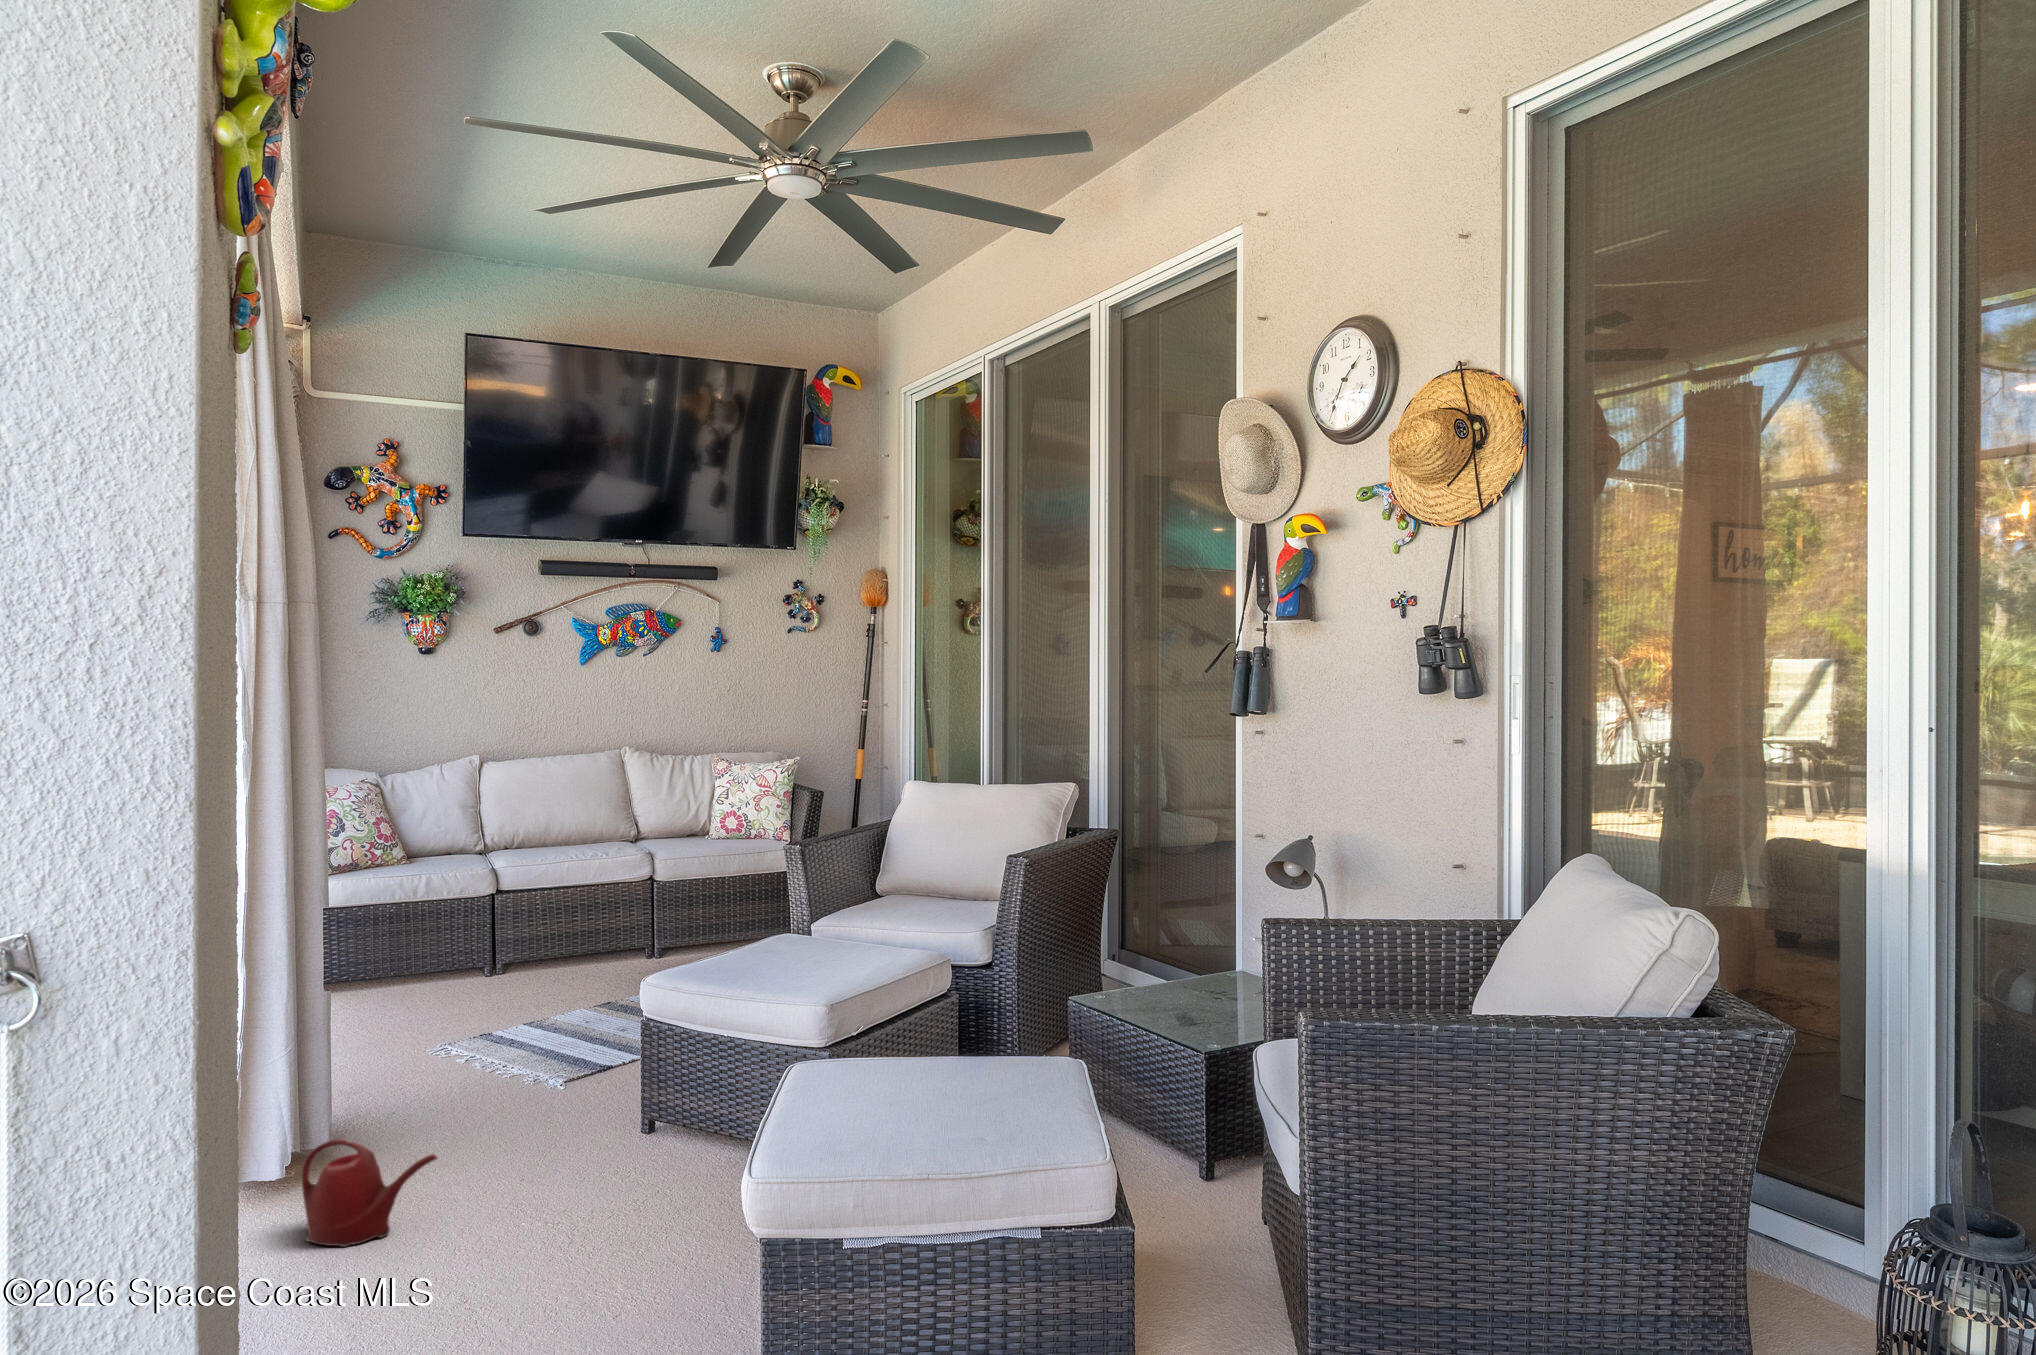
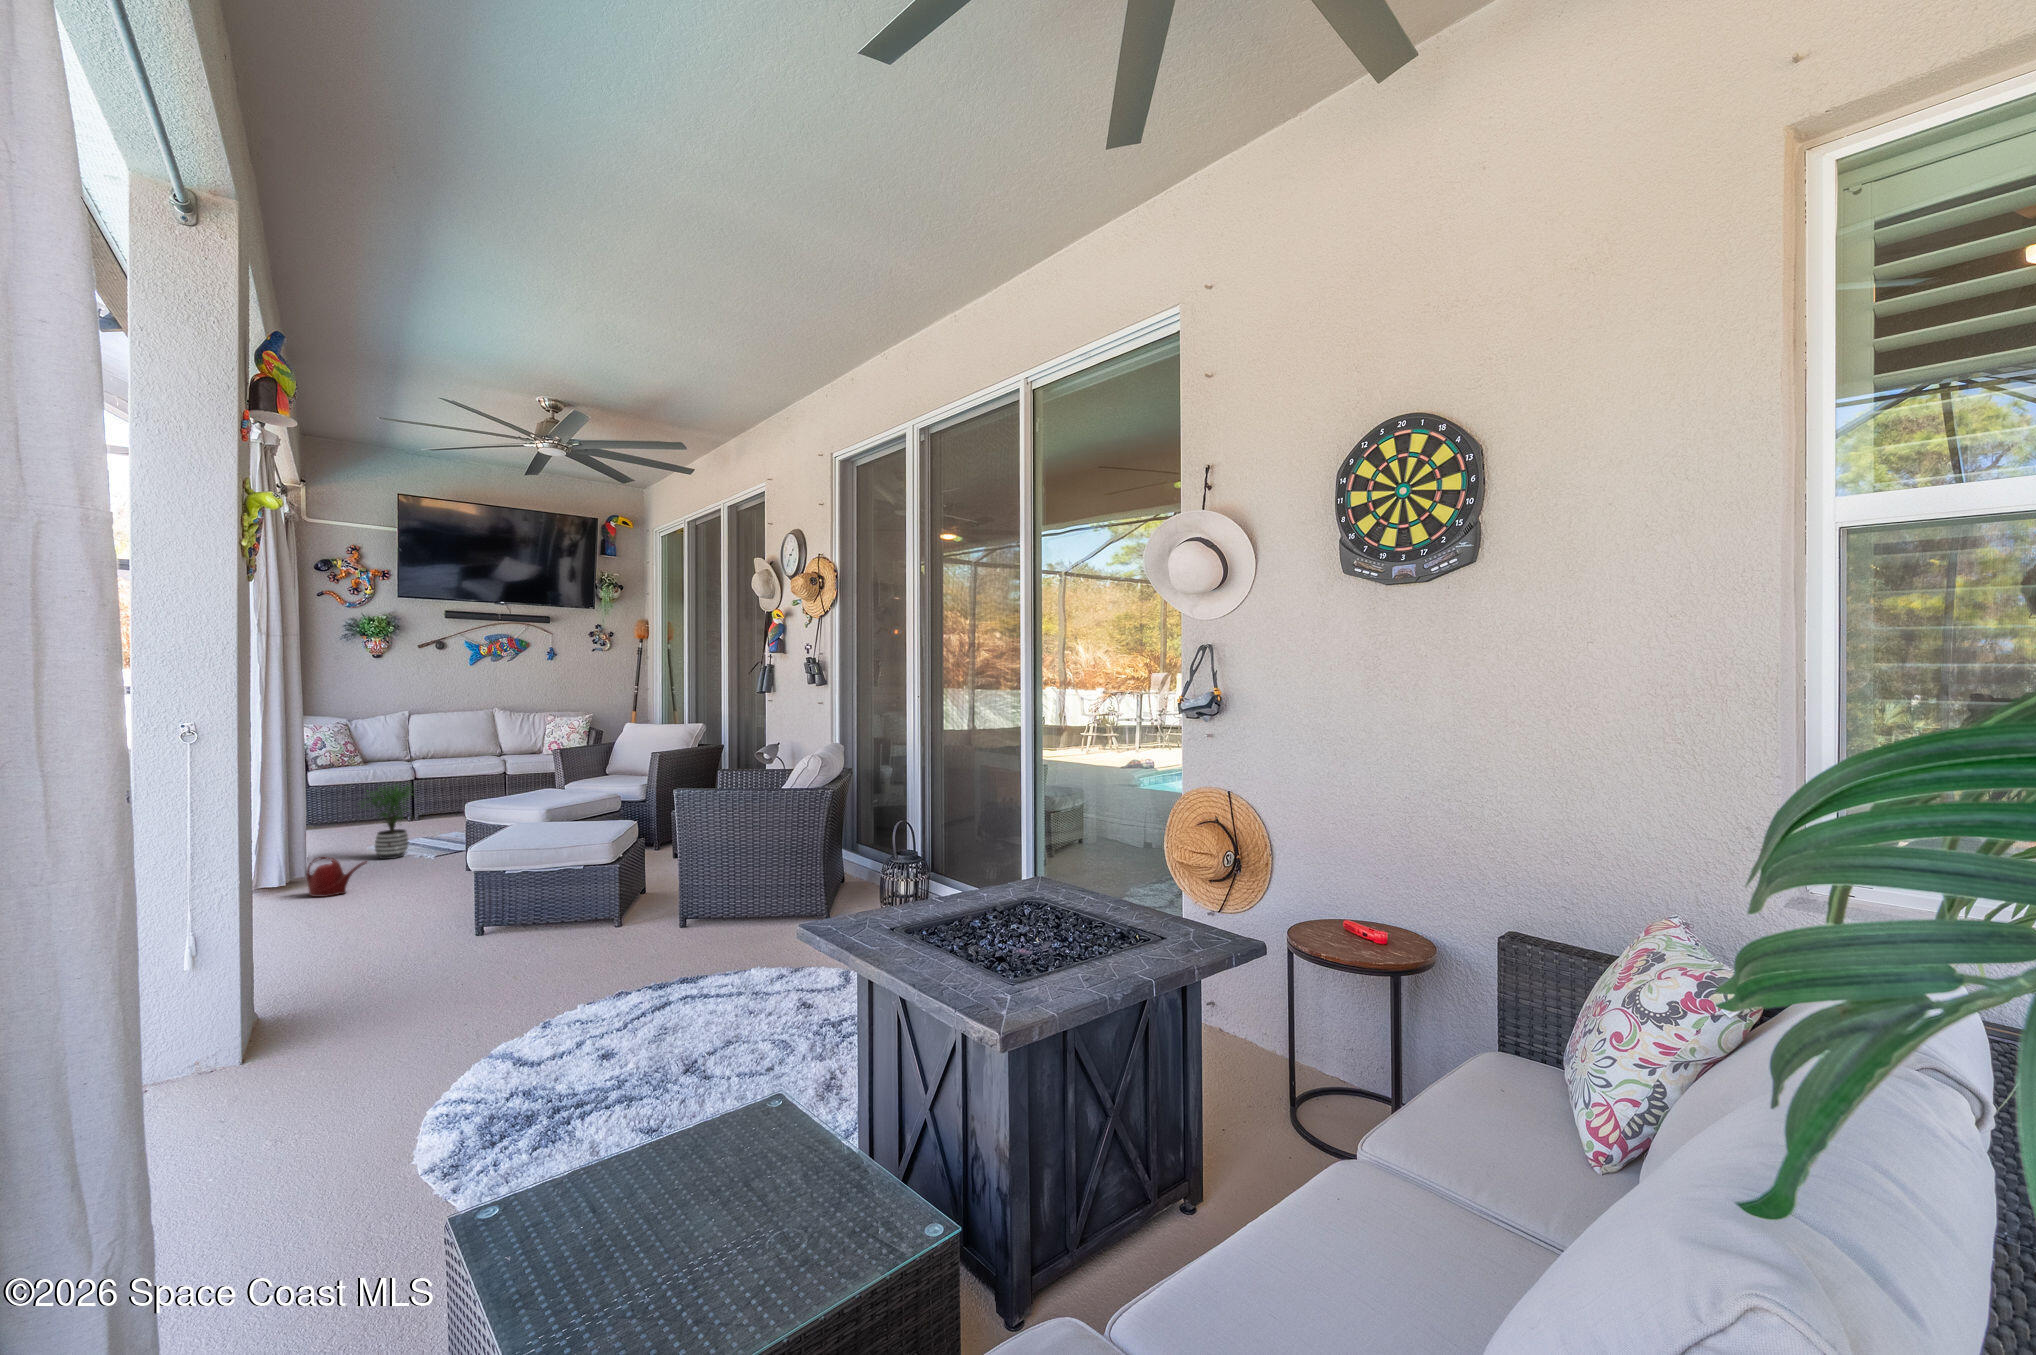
potted plant: none [401,921,531,1099] -> present [358,784,413,859]

